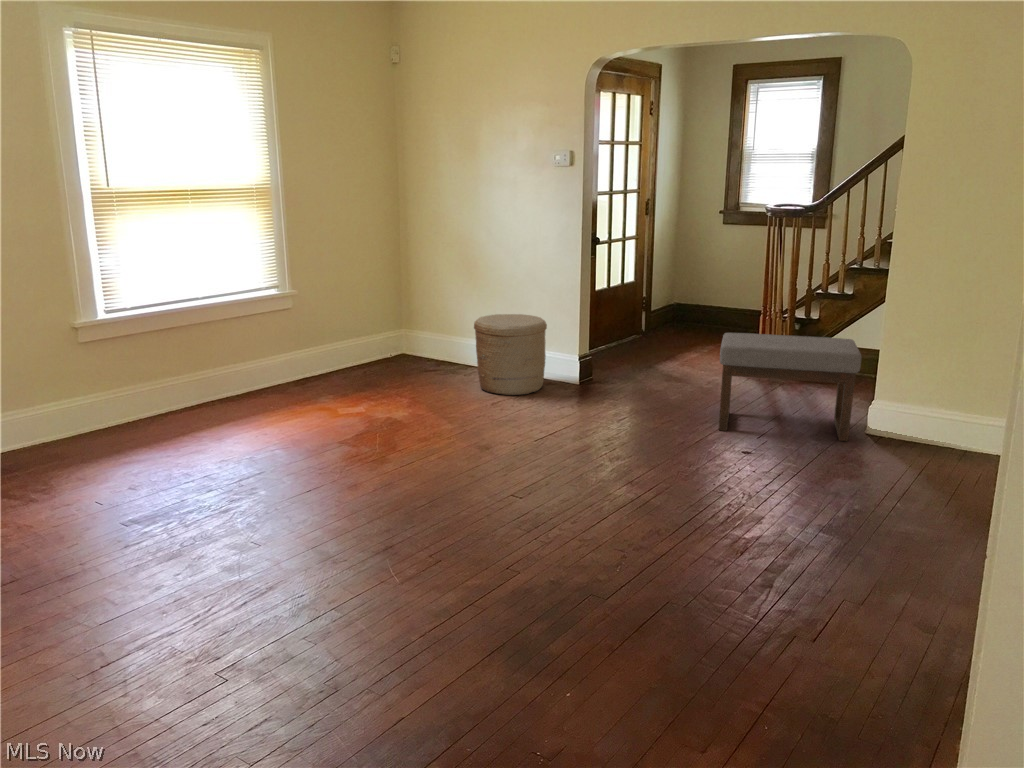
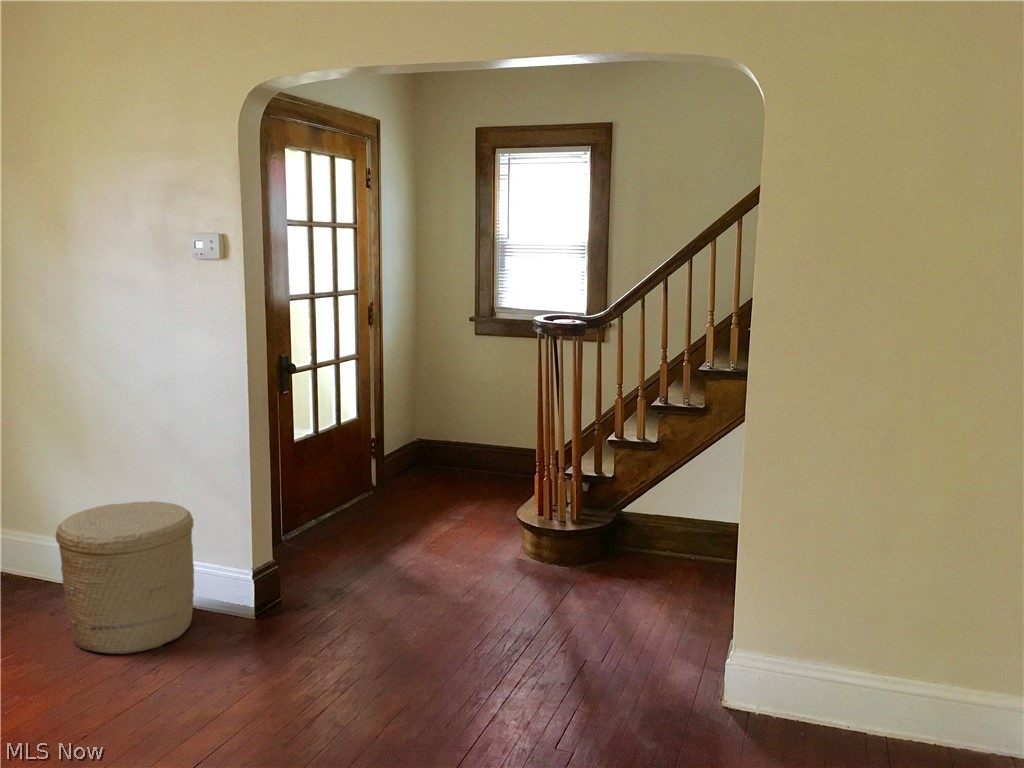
ottoman: present [719,333,861,441] -> none [478,531,702,712]

